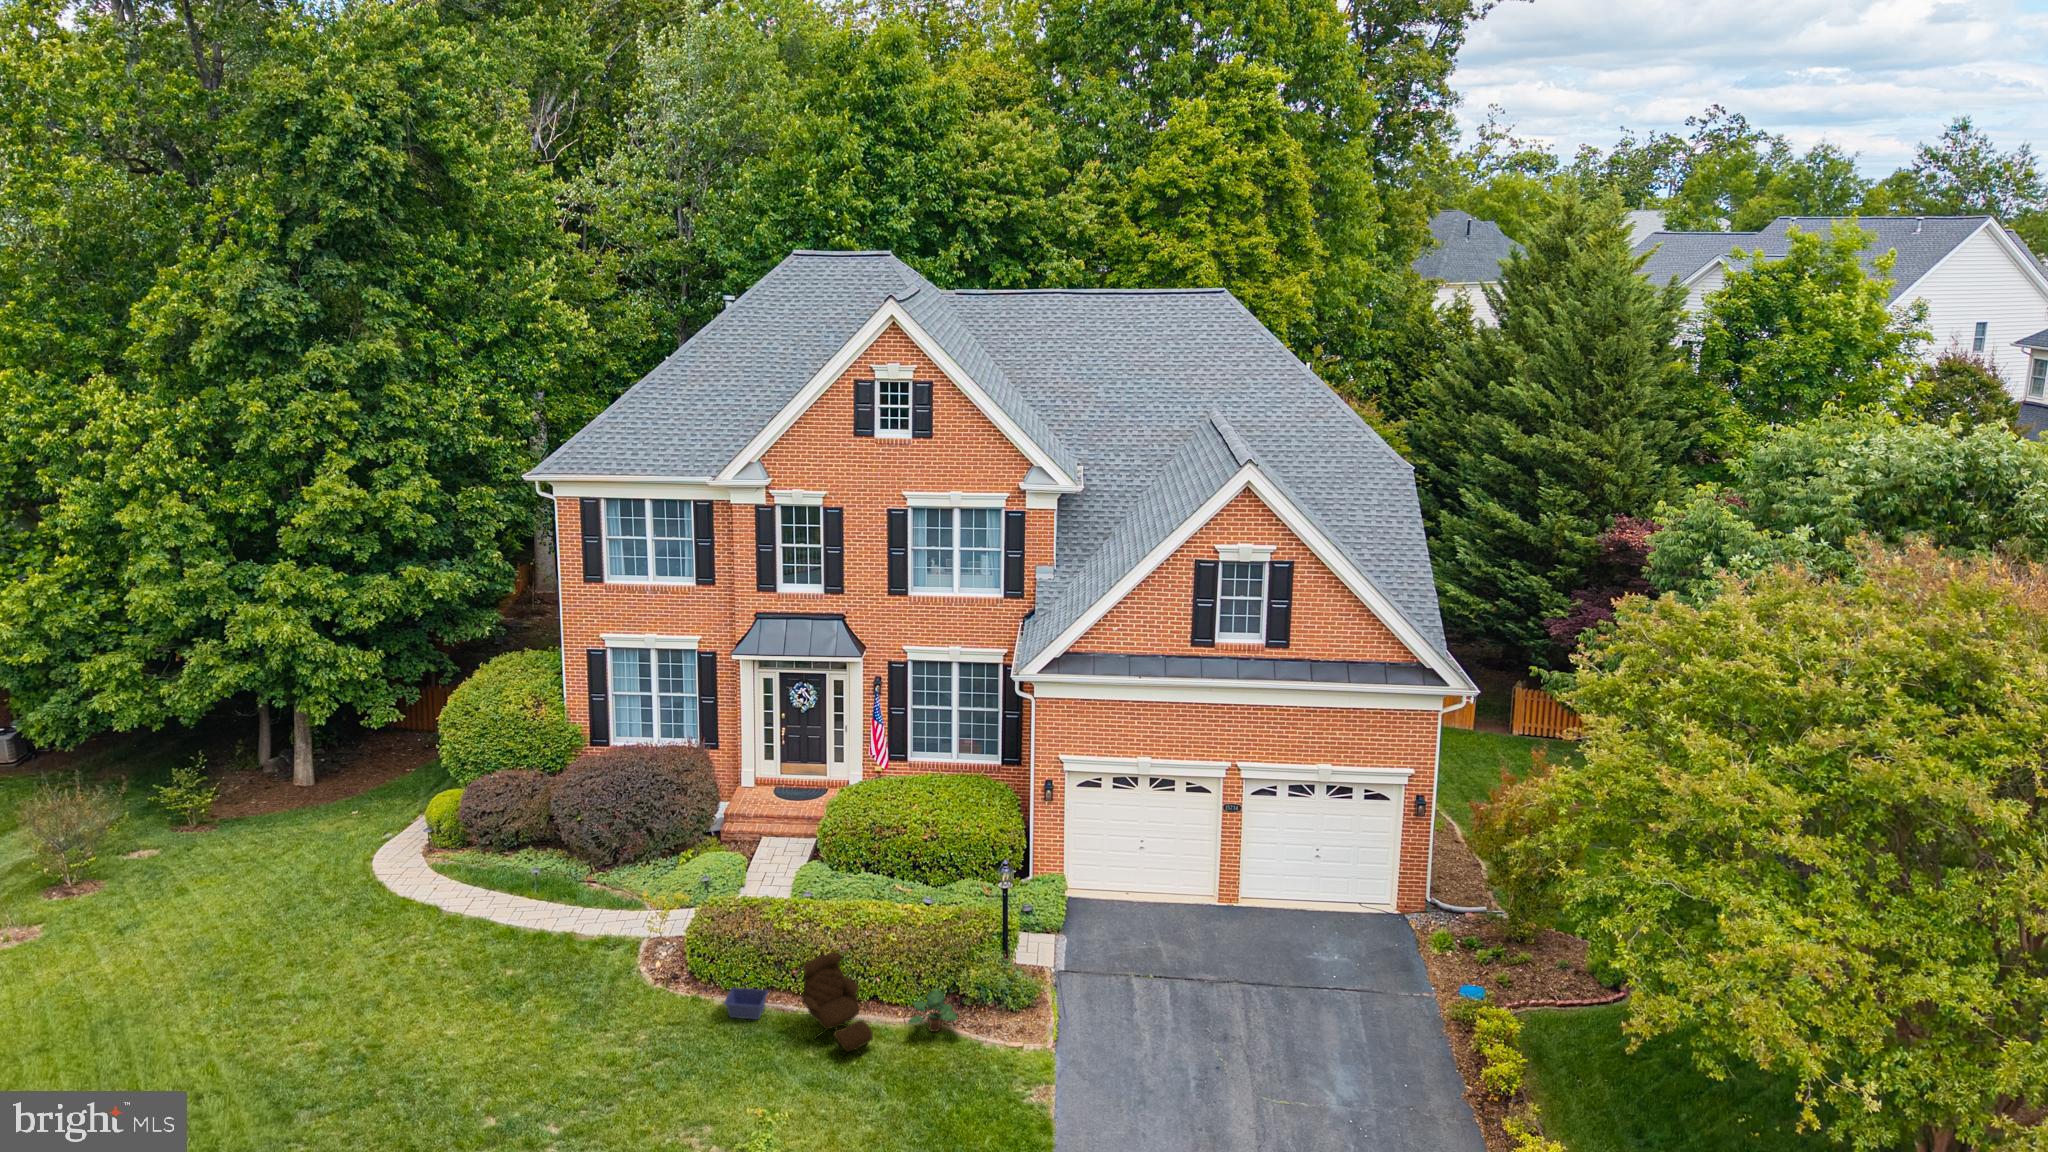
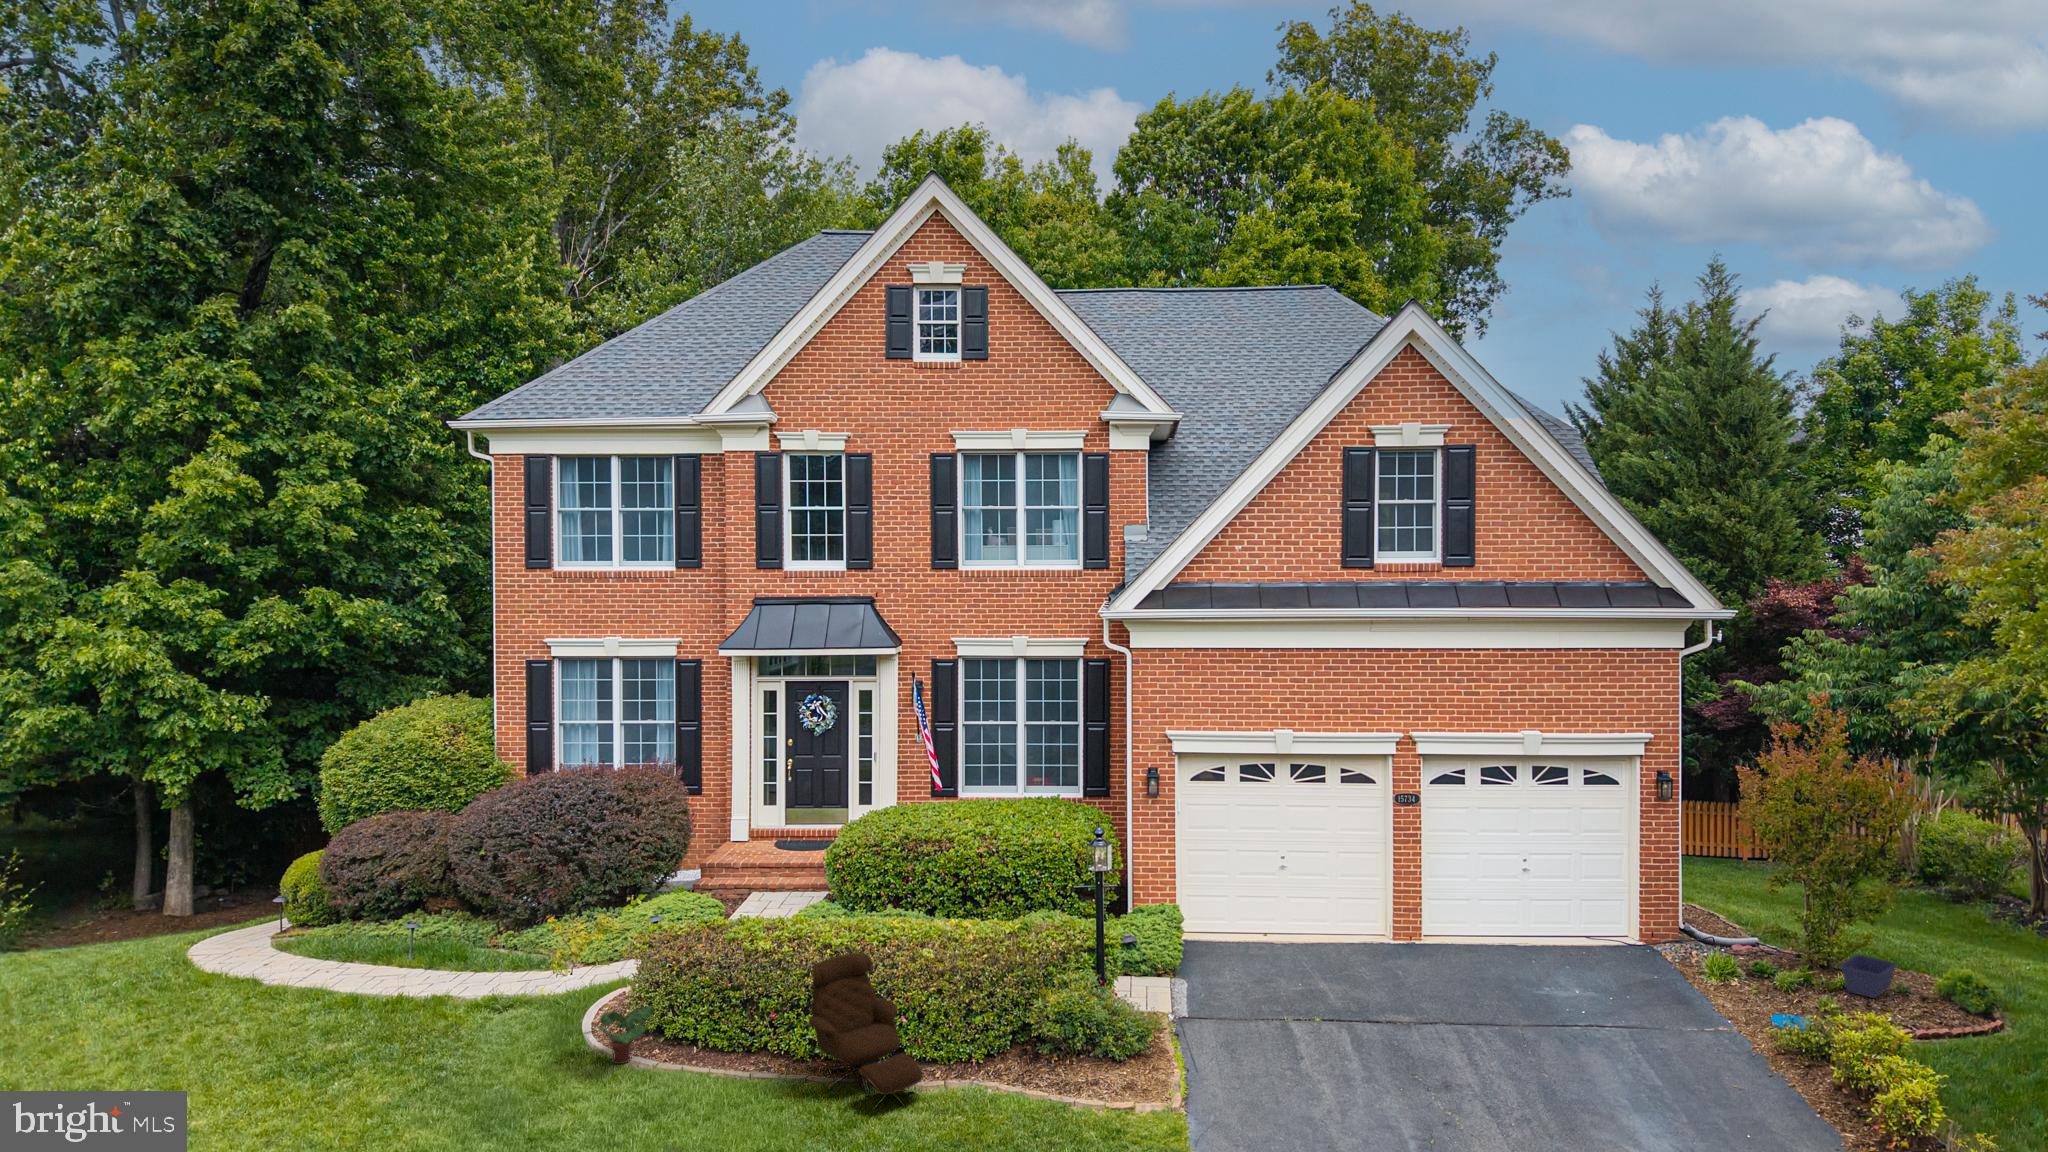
storage bin: present [723,988,768,1020] -> present [1839,954,1897,998]
potted plant: present [908,988,958,1032] -> present [587,1005,654,1064]

